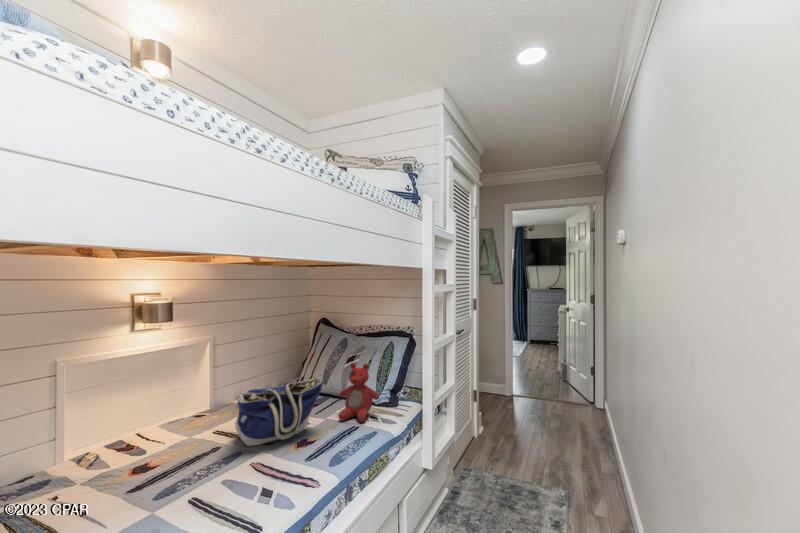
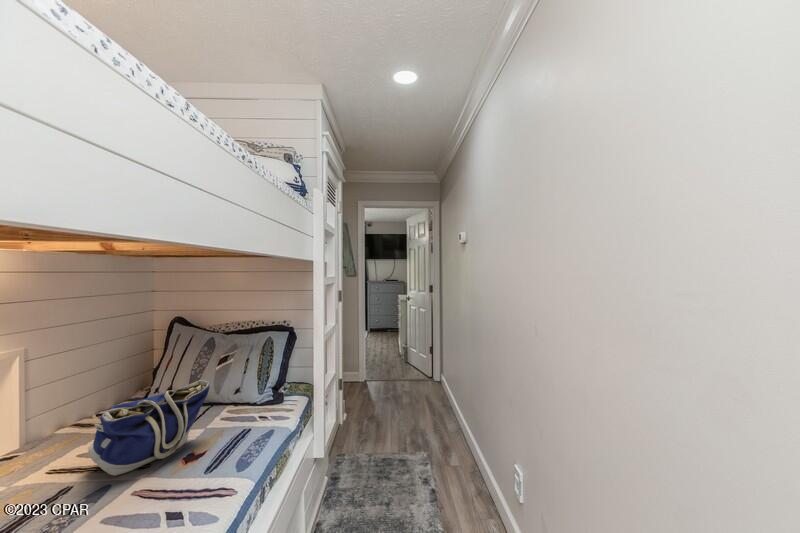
stuffed bear: present [339,363,379,422] -> none [220,360,269,426]

